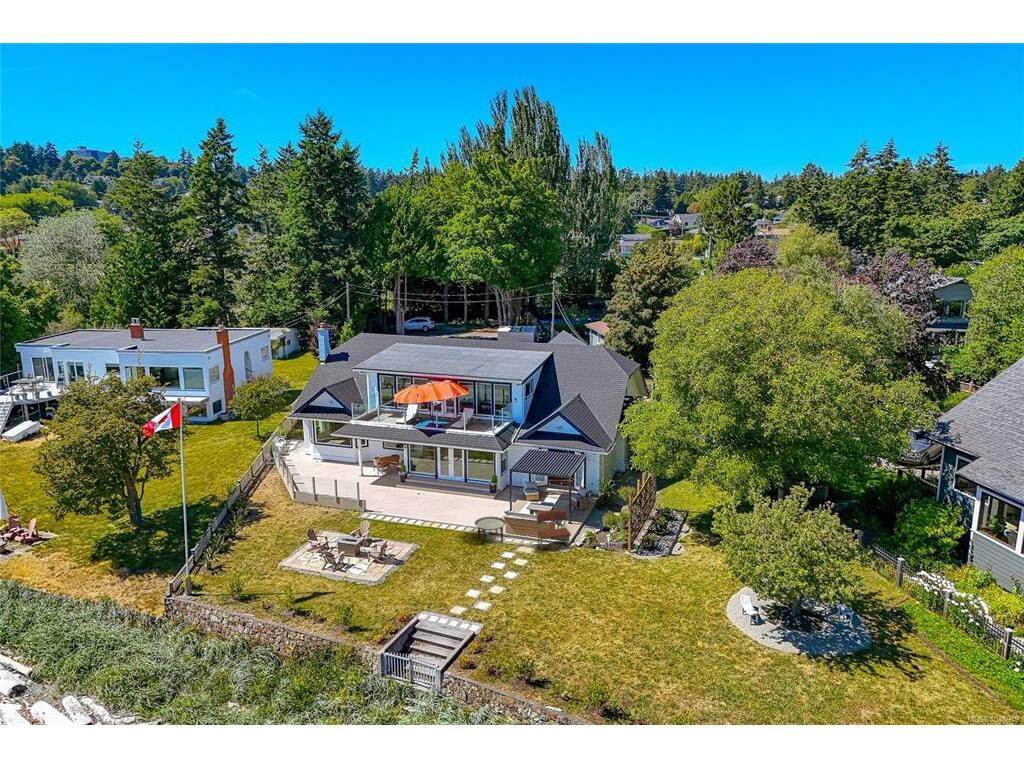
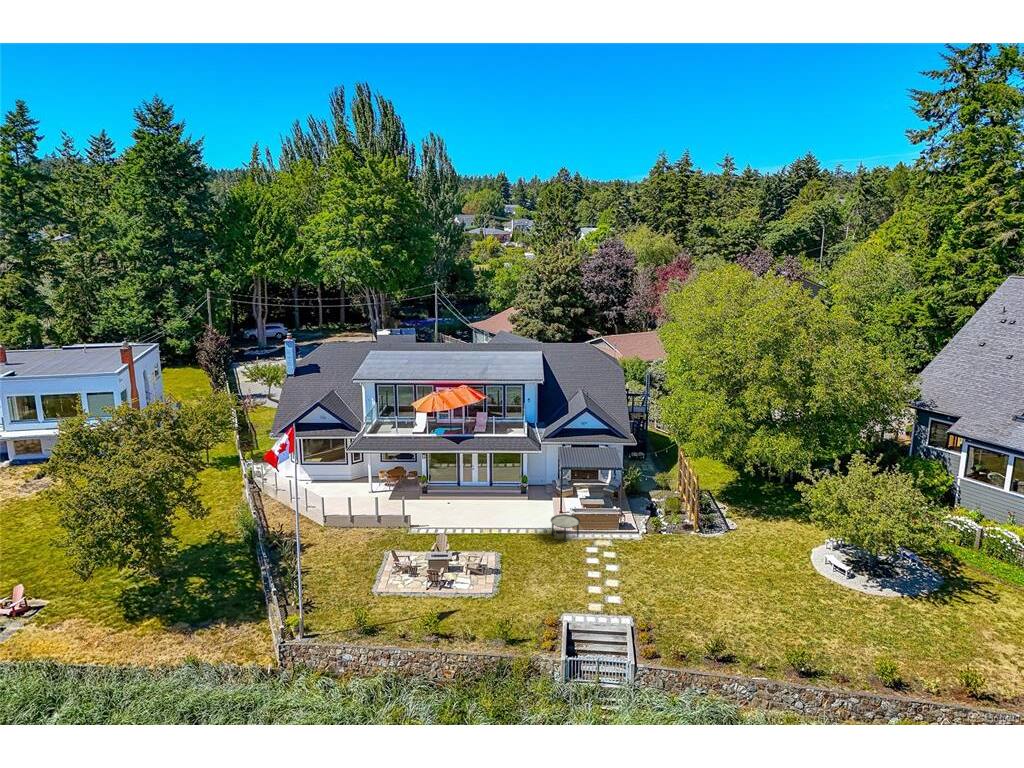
bench: present [537,510,571,550] -> none [611,498,643,538]

